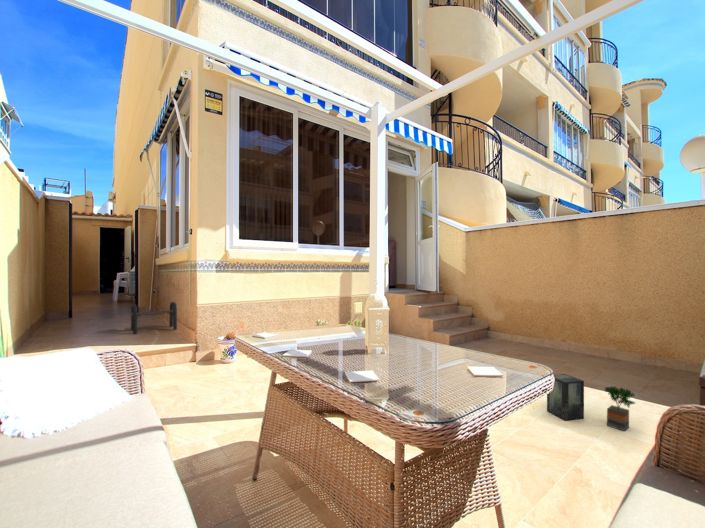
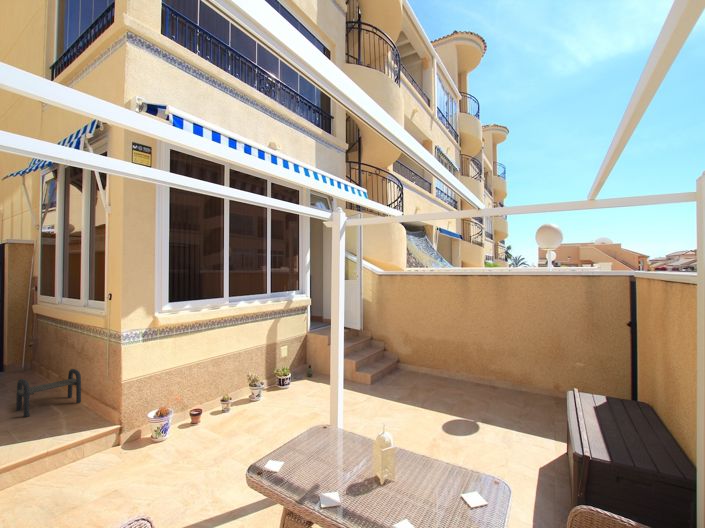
storage box: present [547,374,584,421] -> none [465,423,490,463]
potted tree: present [605,386,635,431] -> none [503,431,524,466]

